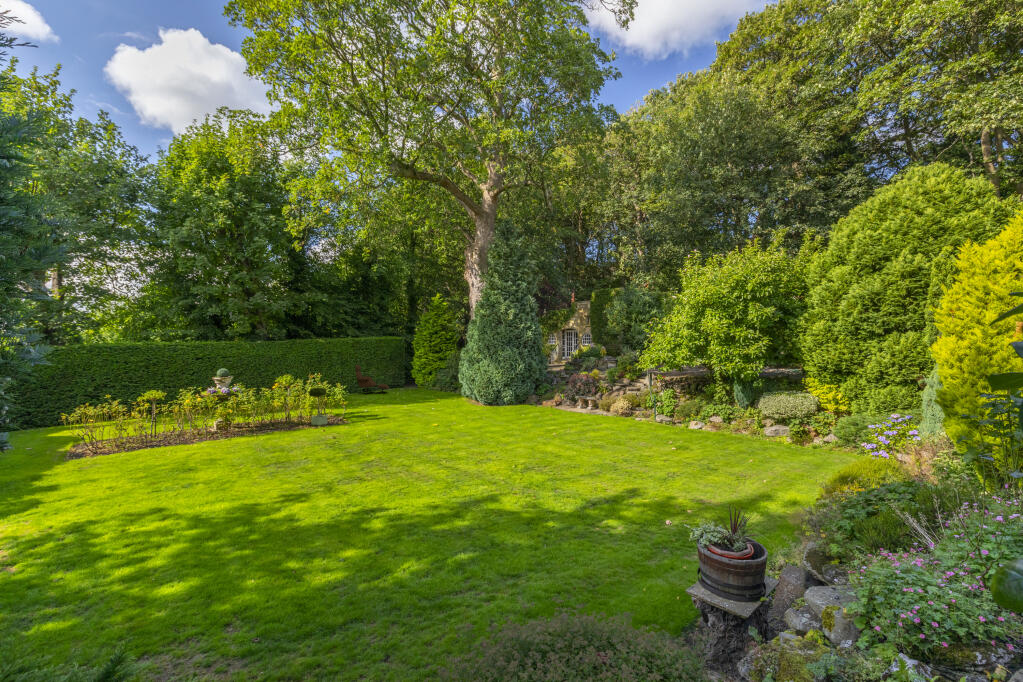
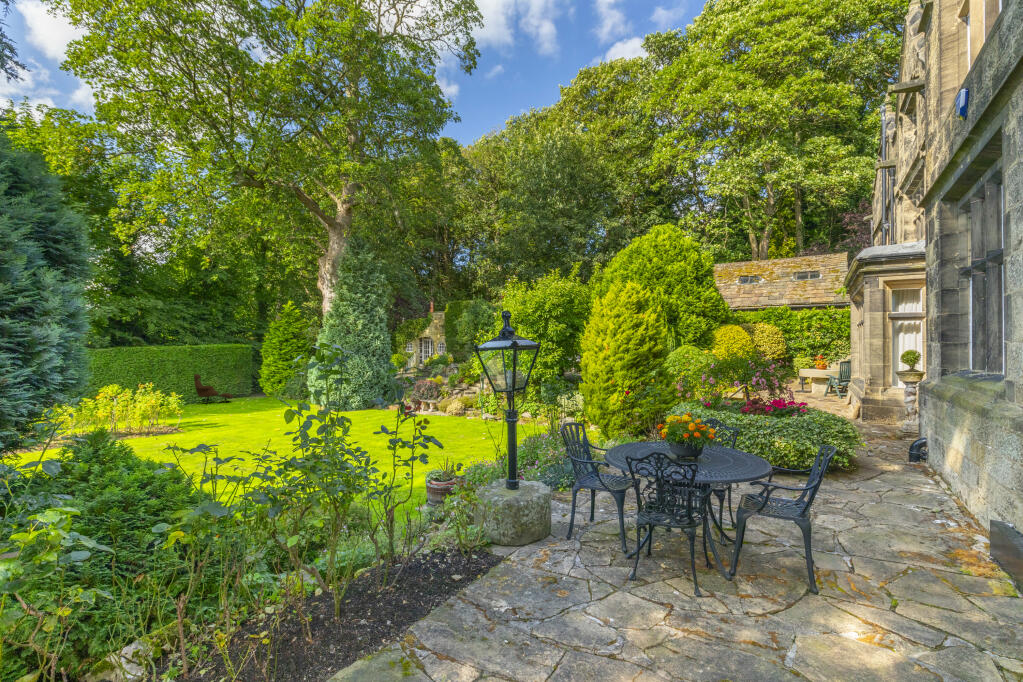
potted tree: present [309,387,327,425] -> none [140,396,161,435]

